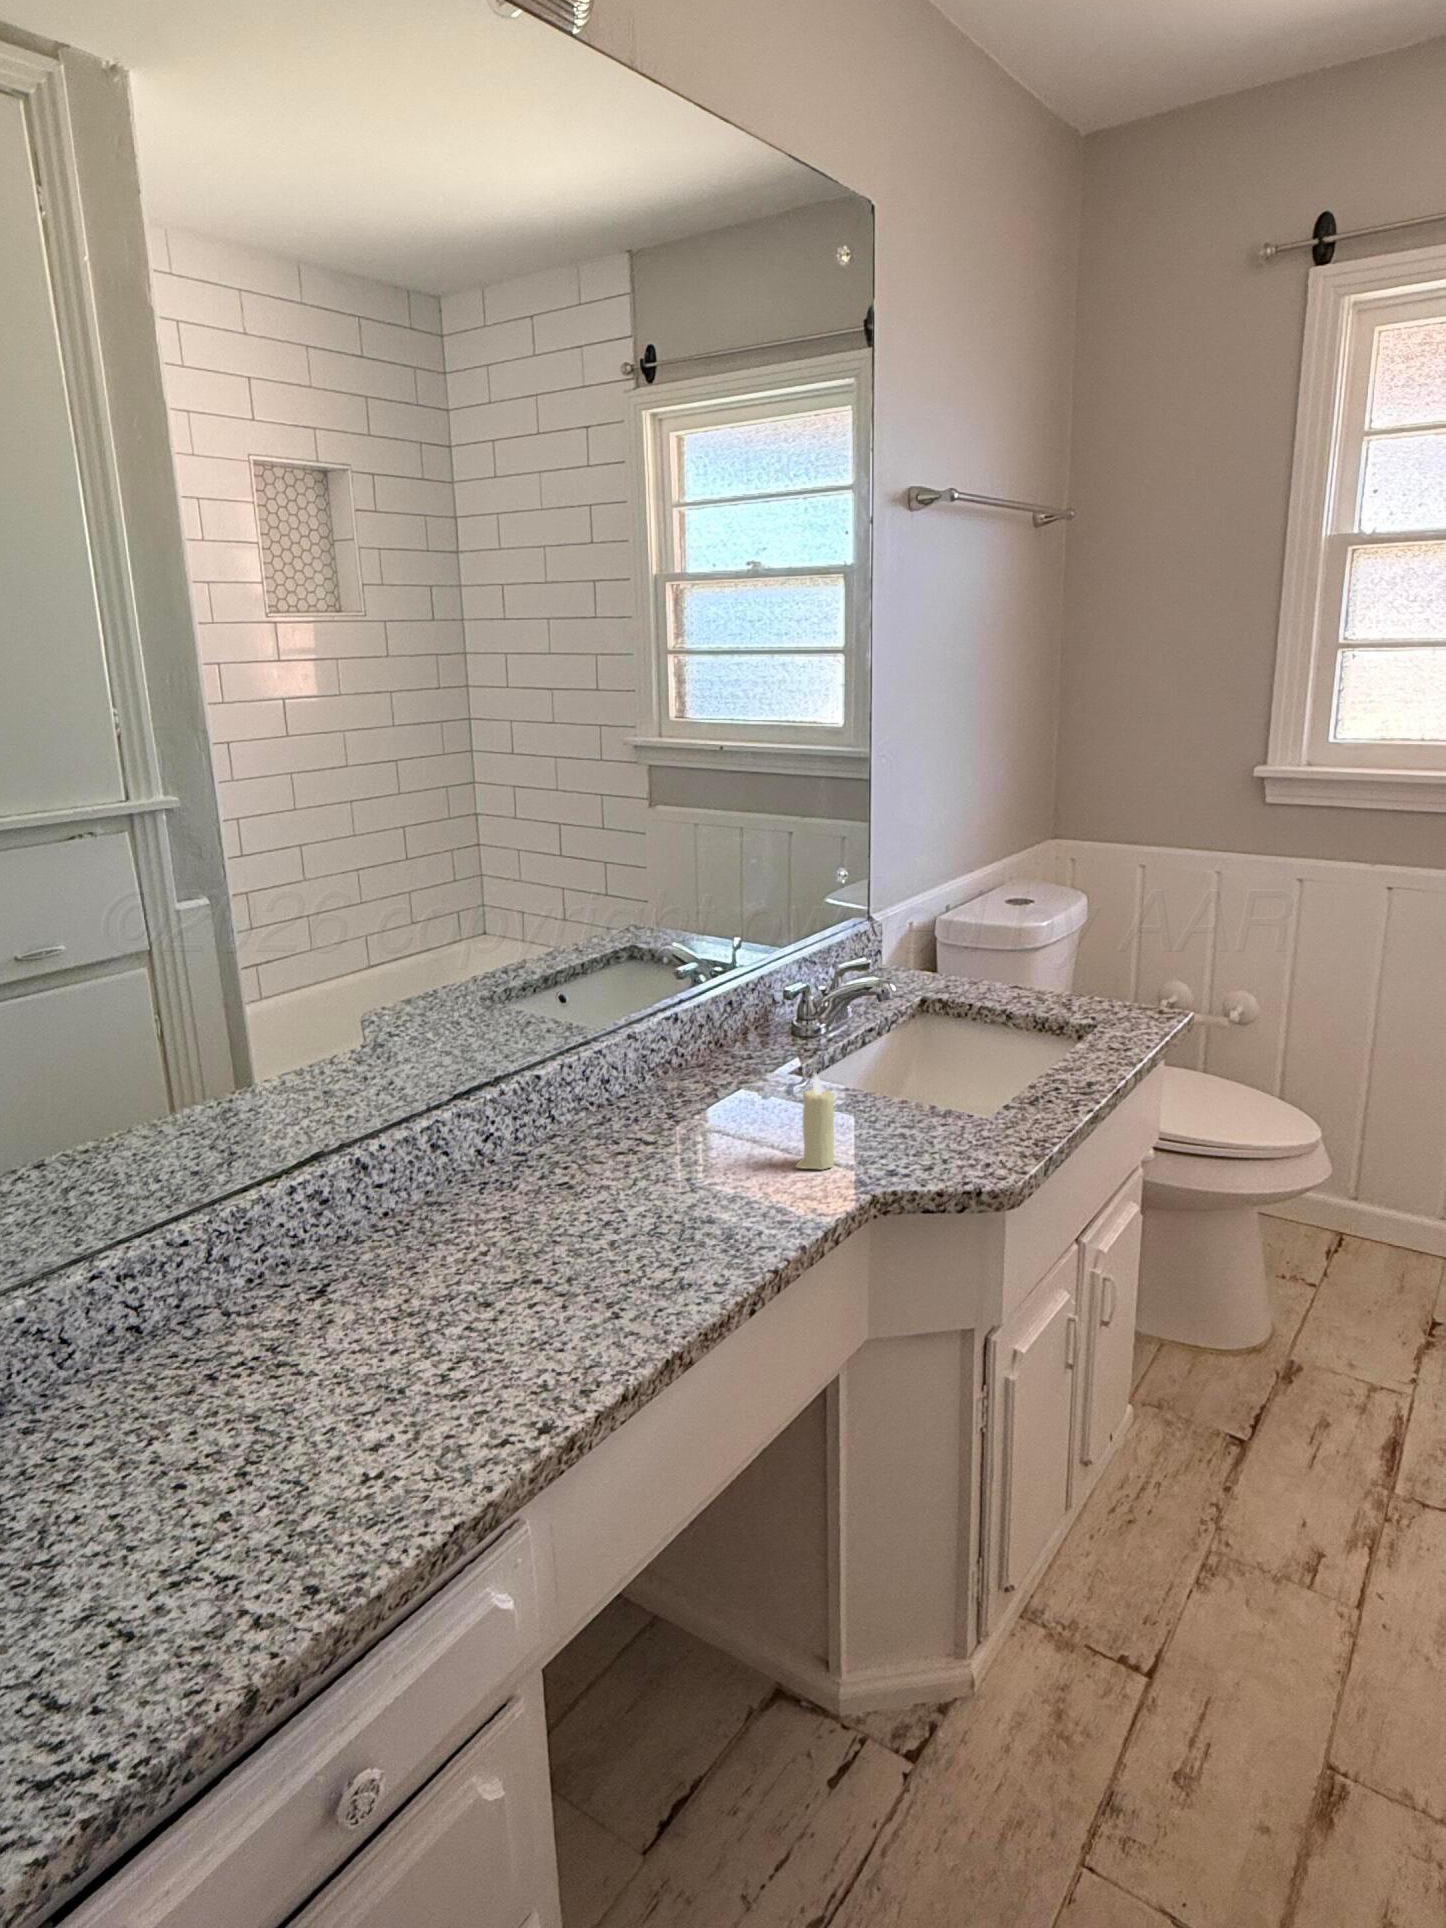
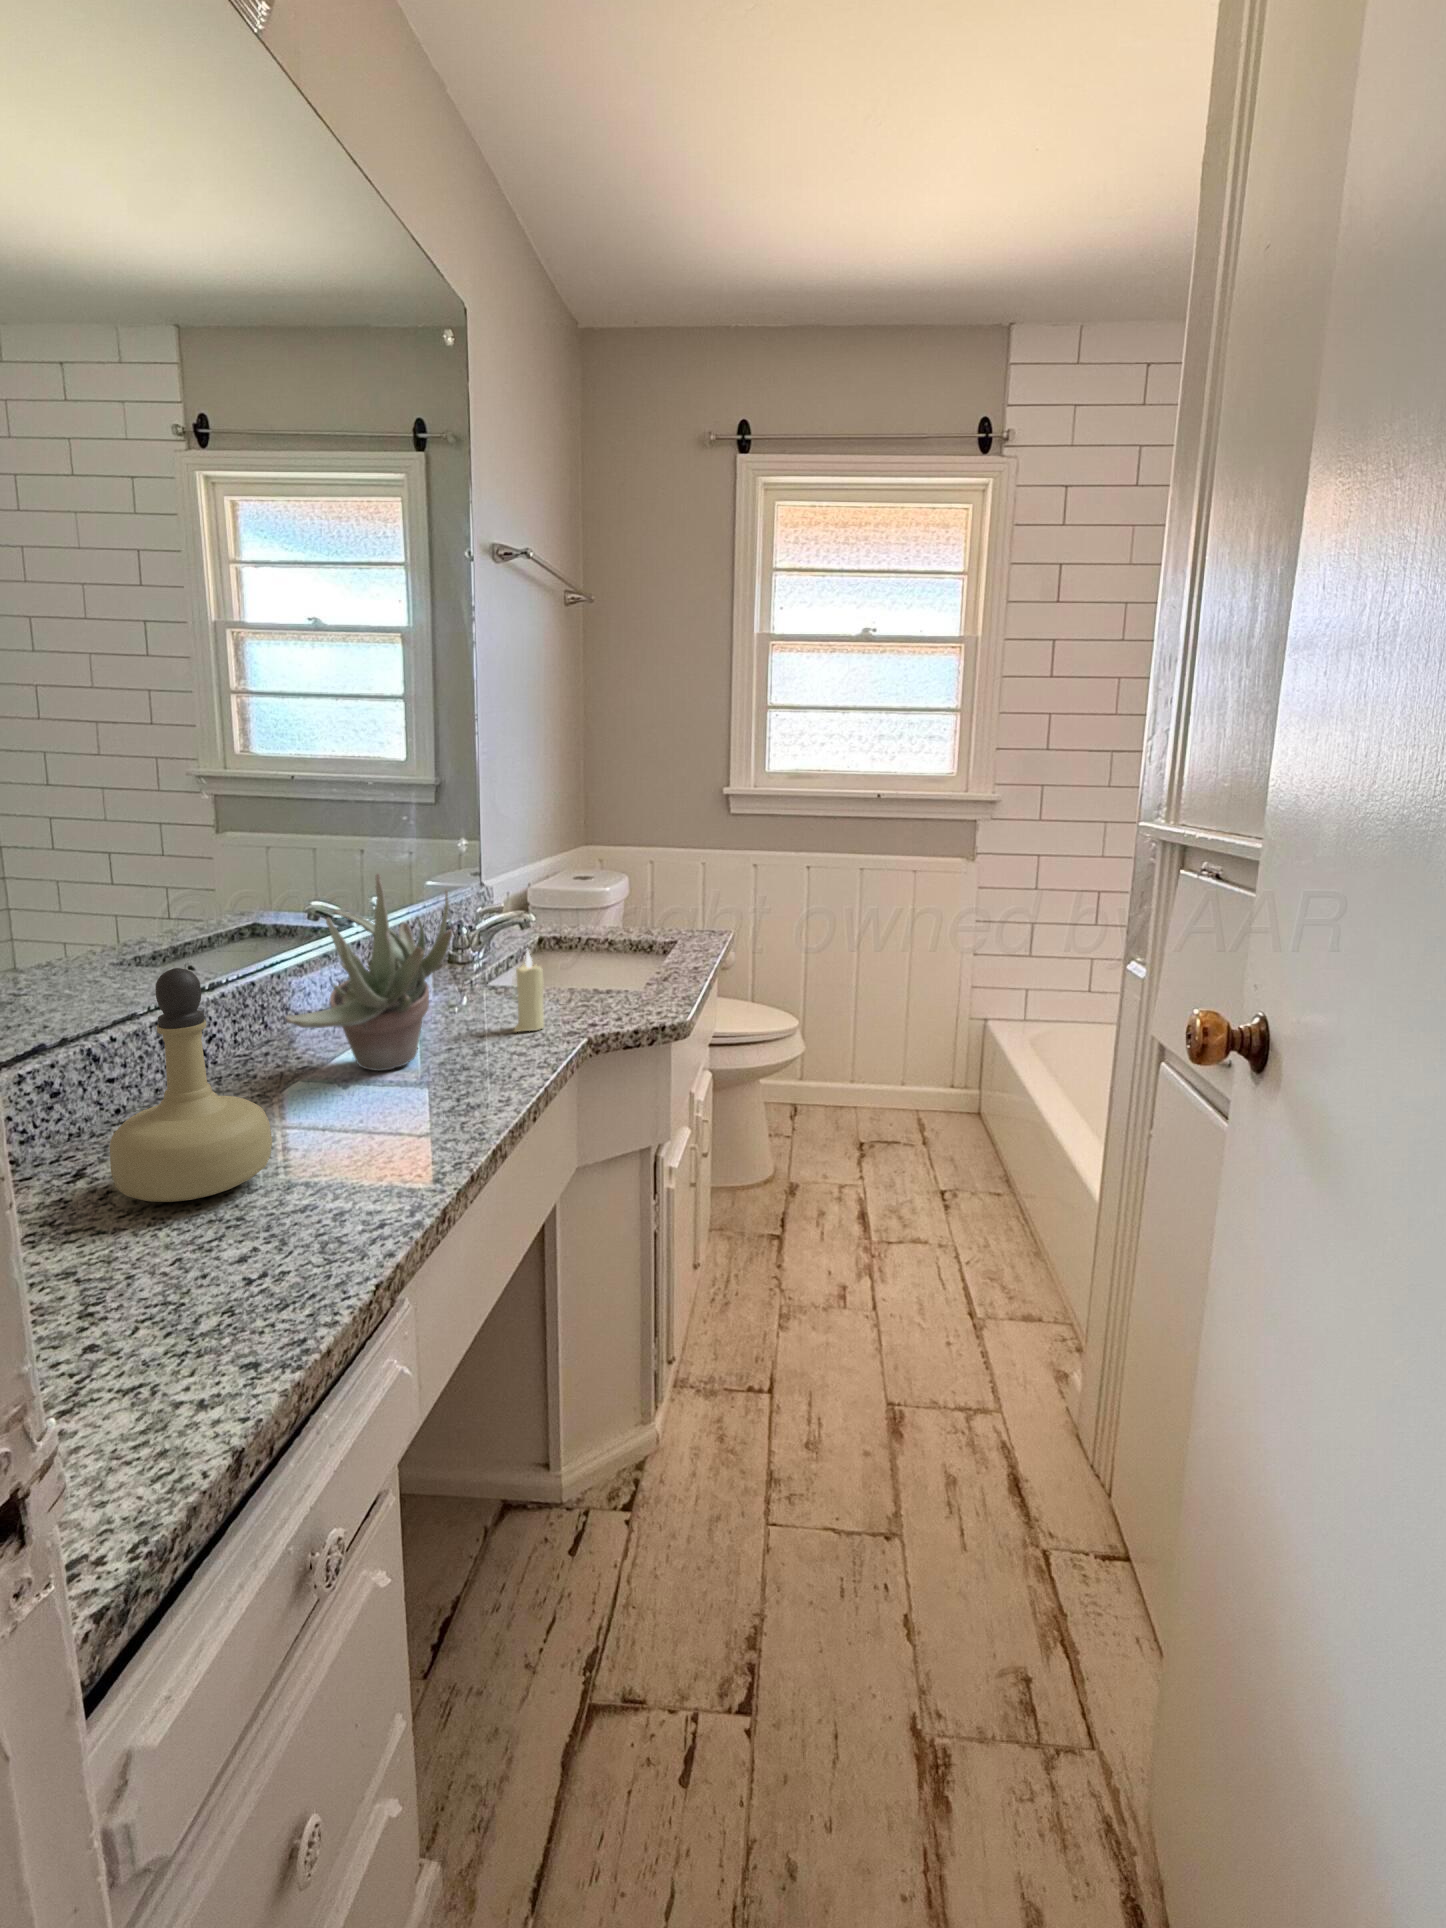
succulent plant: none [509,1002,704,1205] -> present [286,874,452,1071]
perfume bottle: none [320,1132,460,1357] -> present [110,968,272,1202]

